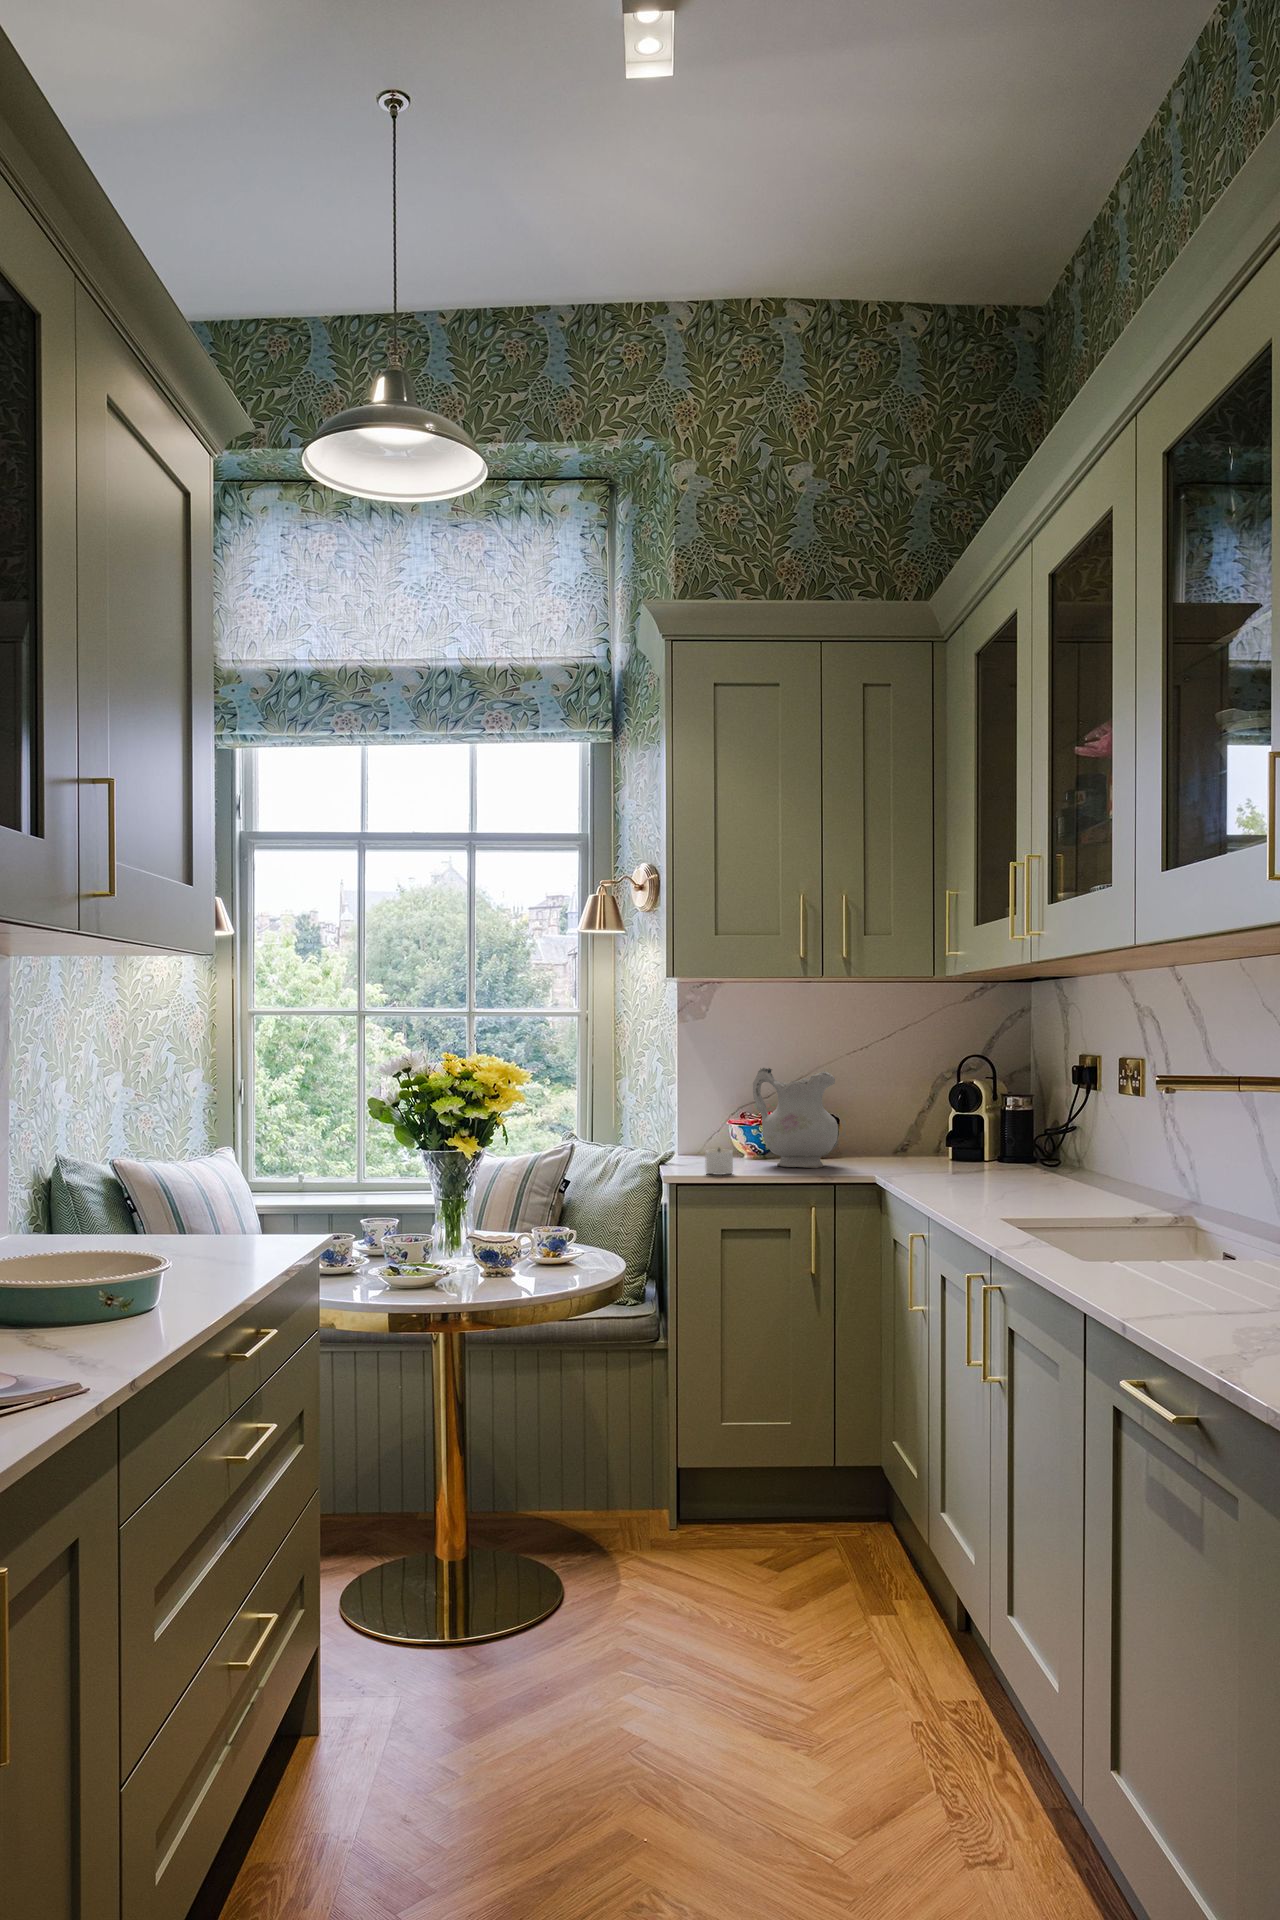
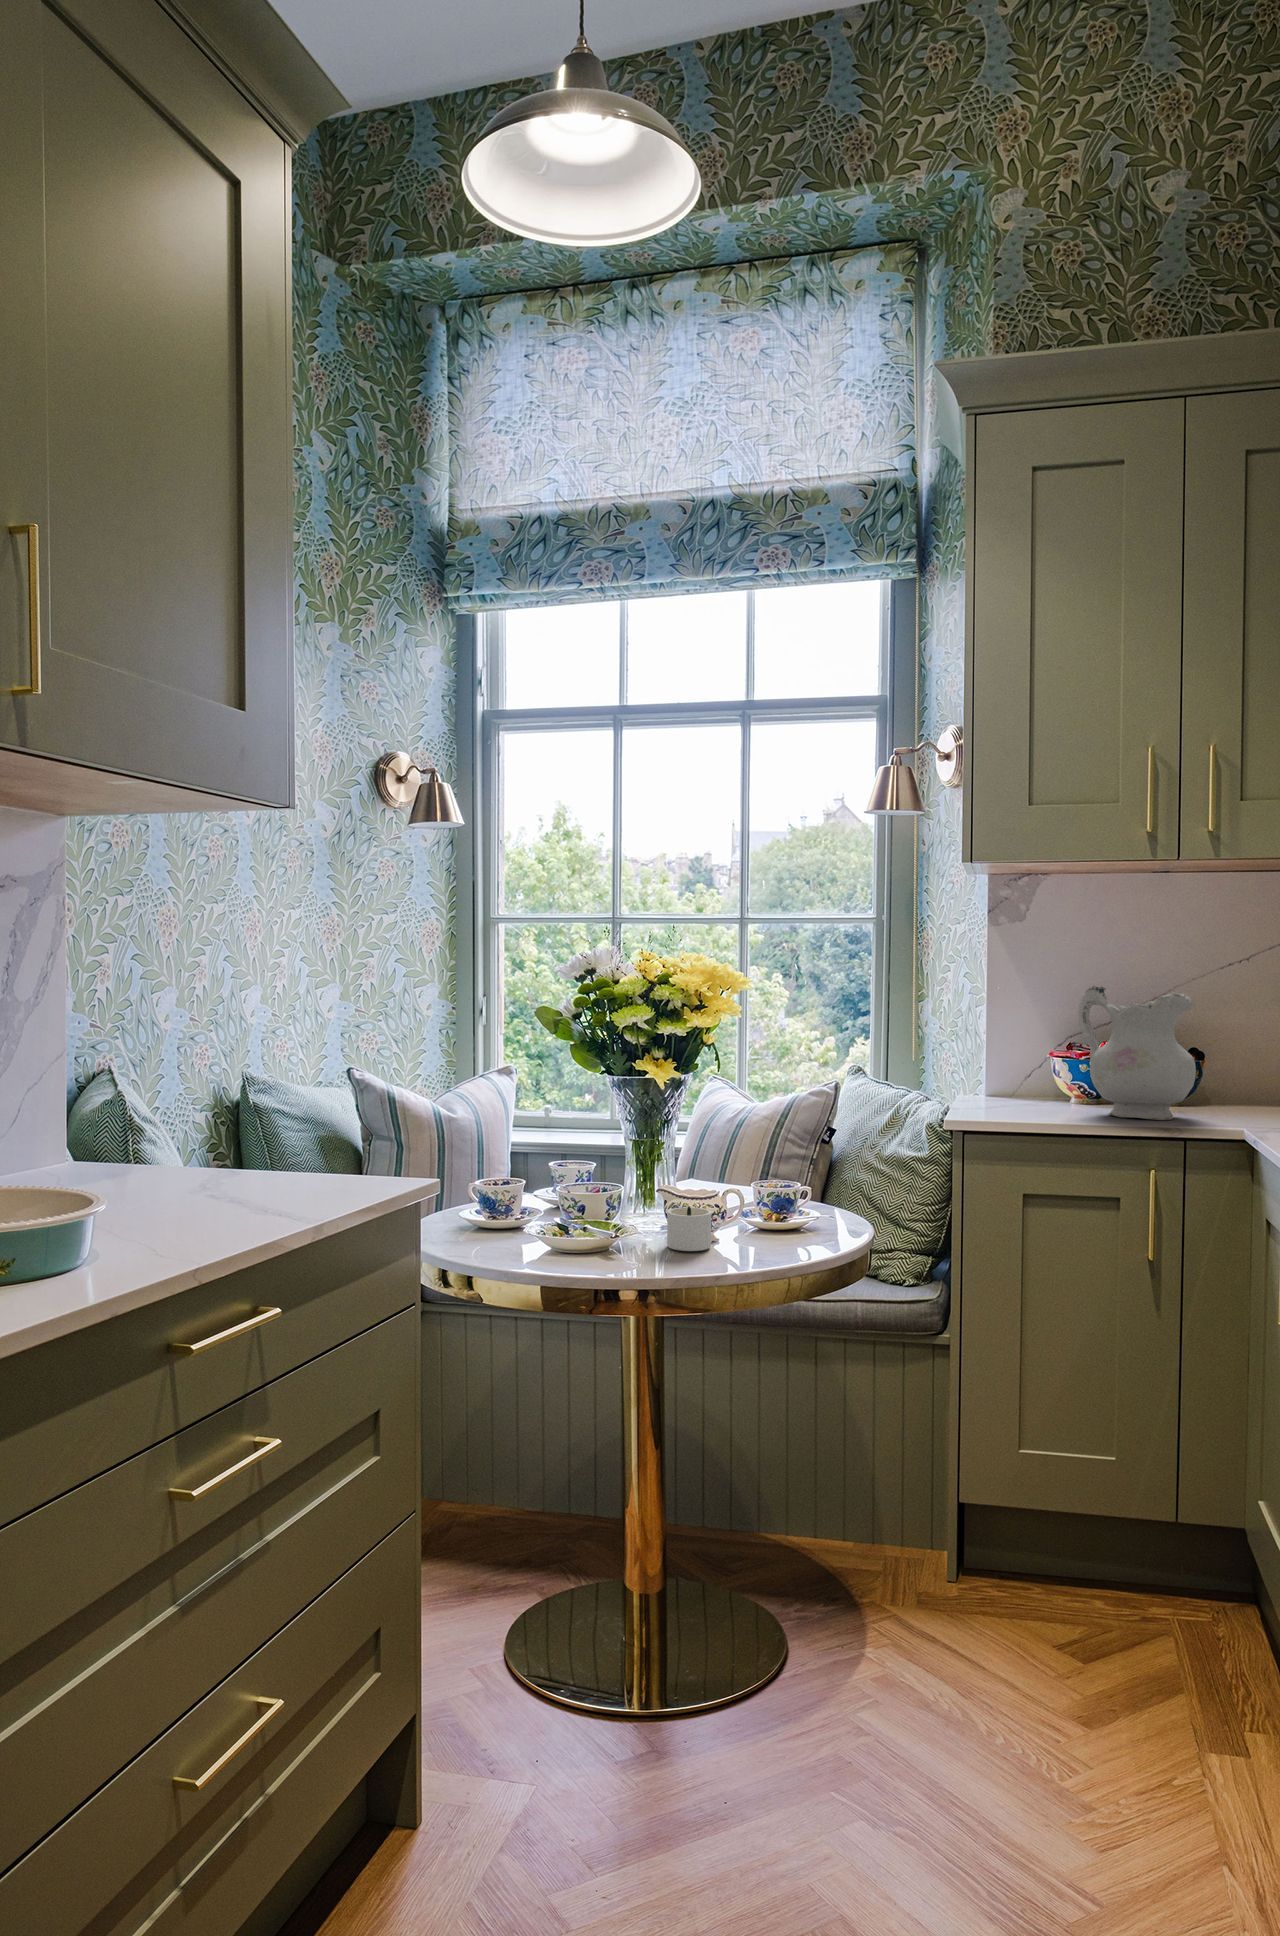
candle: present [705,1149,733,1175] -> present [667,1206,711,1251]

